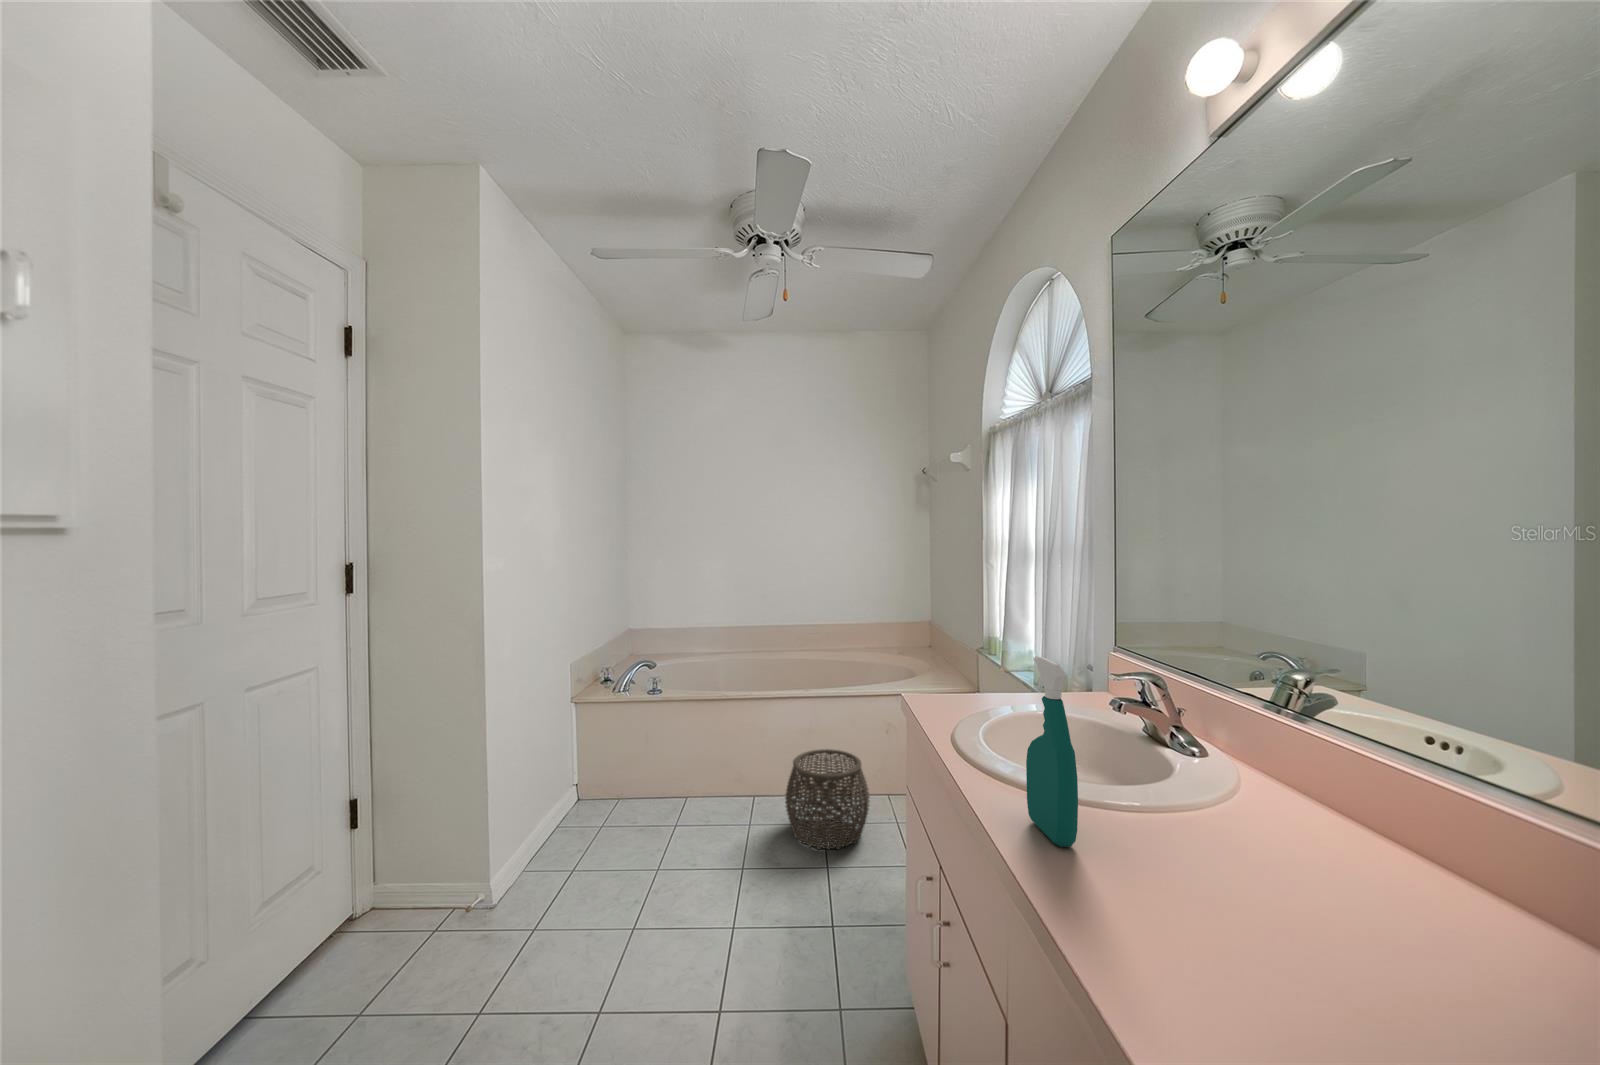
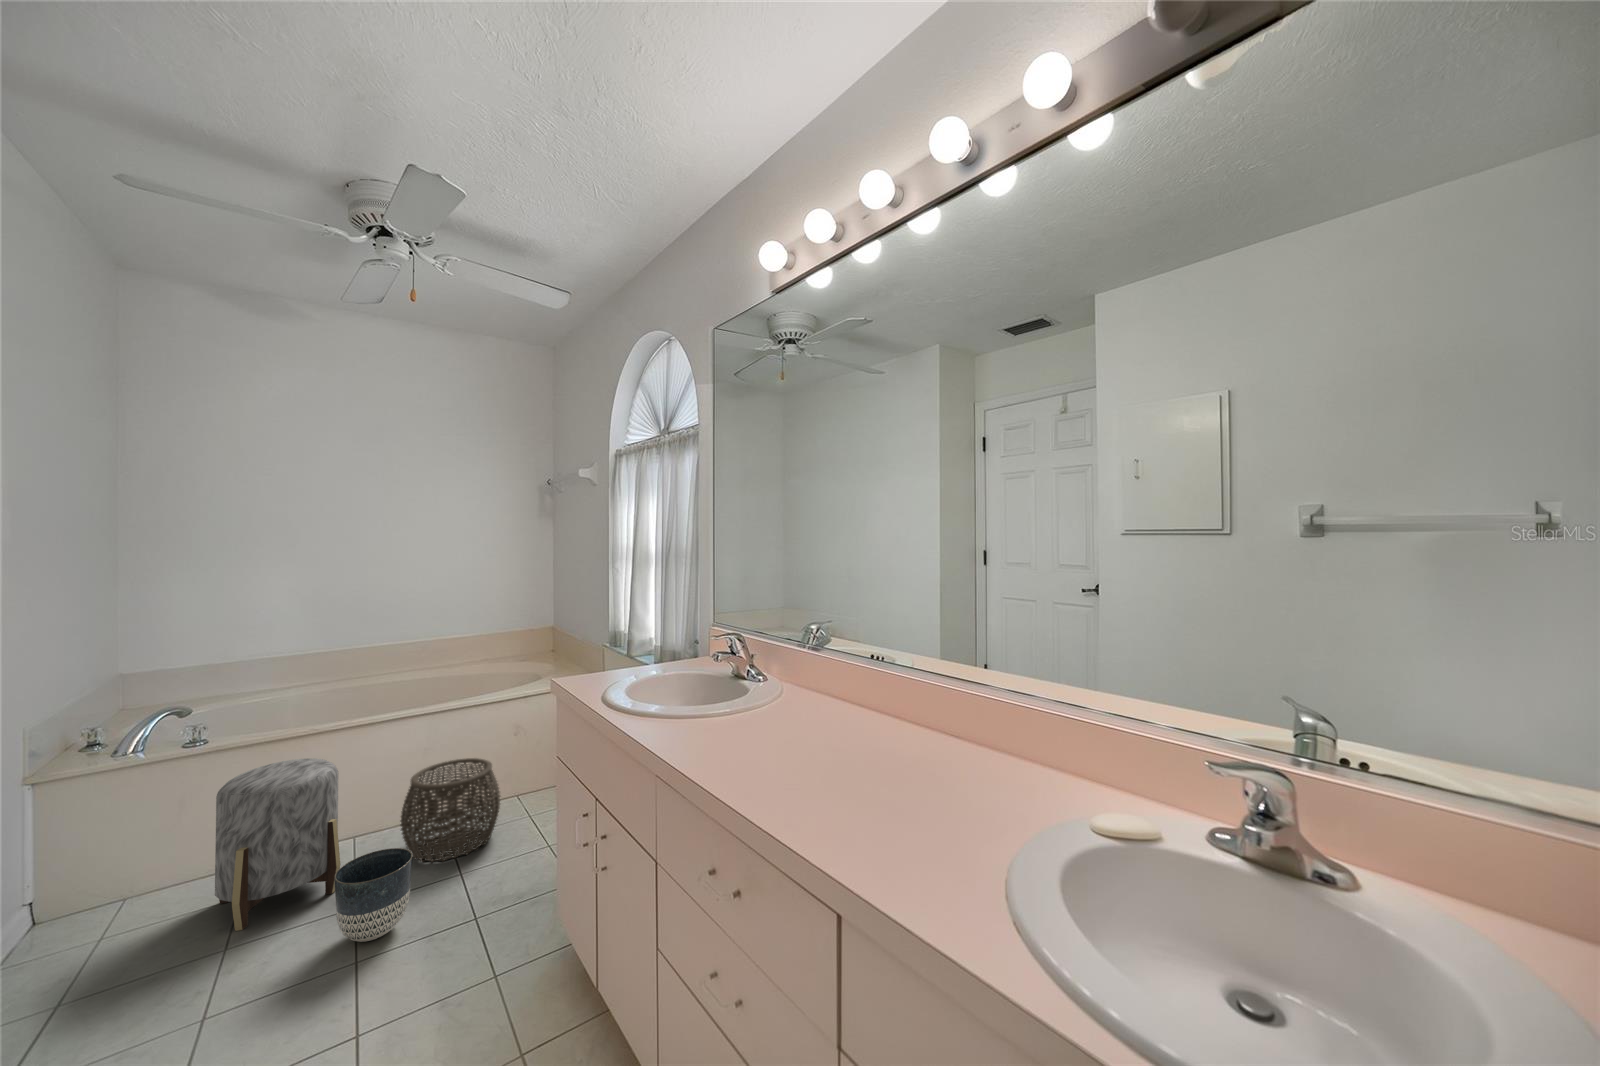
spray bottle: present [1026,656,1078,847] -> none [659,617,693,741]
stool: none [661,723,740,860] -> present [215,758,340,931]
planter: none [729,827,787,912] -> present [334,848,412,942]

